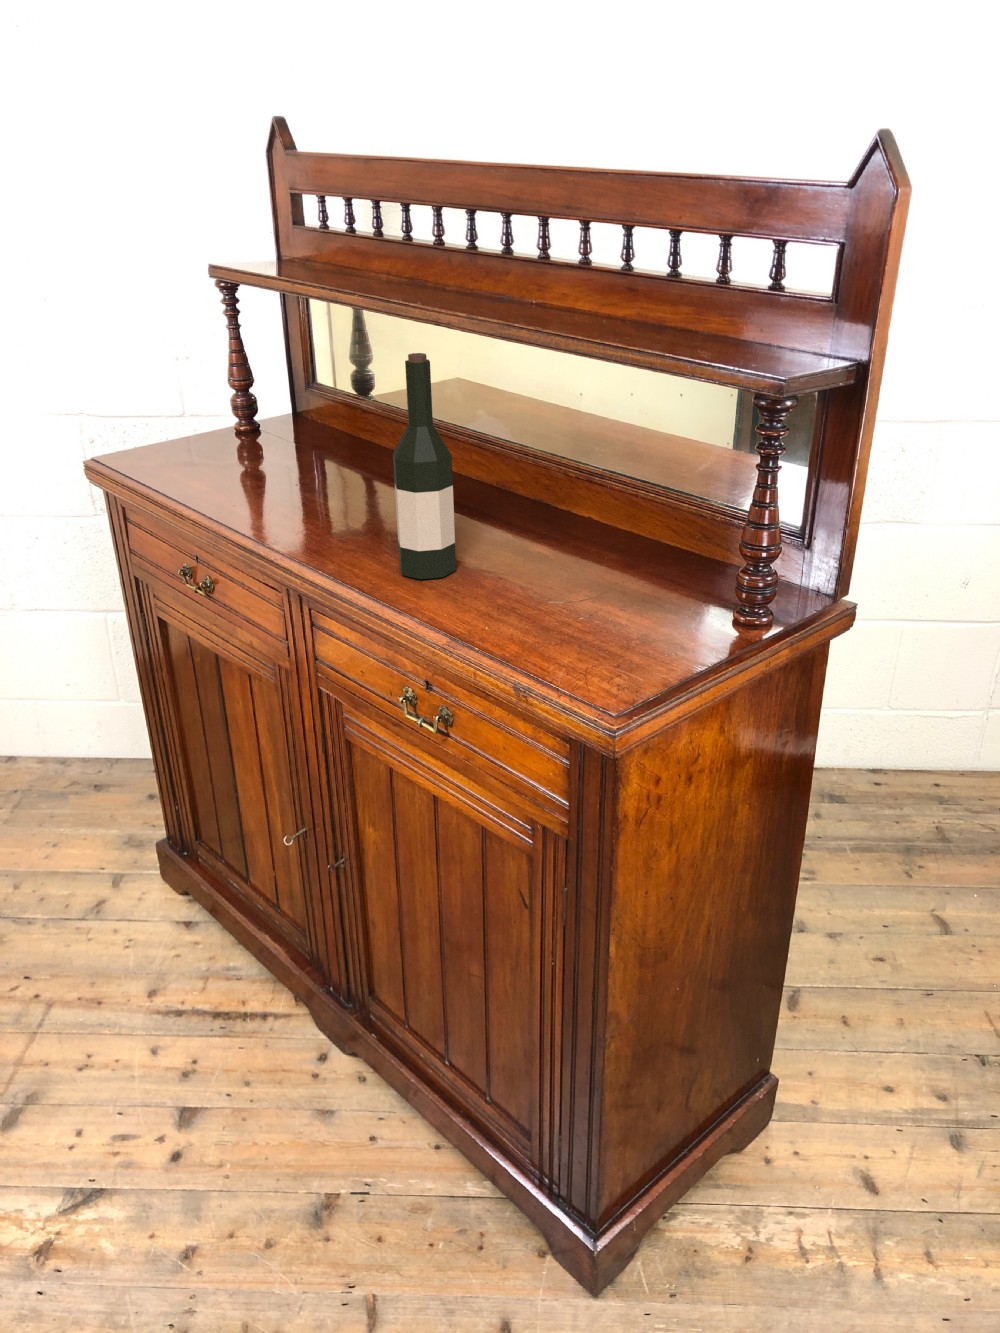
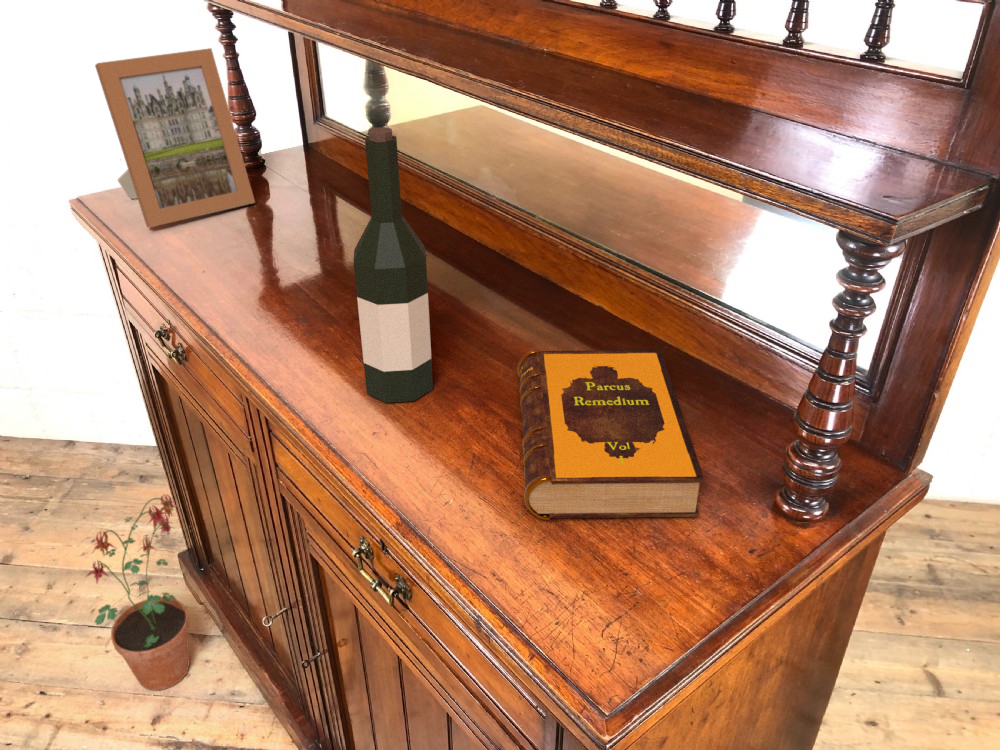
picture frame: none [122,317,260,479] -> present [95,48,255,227]
hardback book: none [525,530,676,633] -> present [517,350,704,520]
potted plant: none [80,753,180,969] -> present [87,495,190,691]

